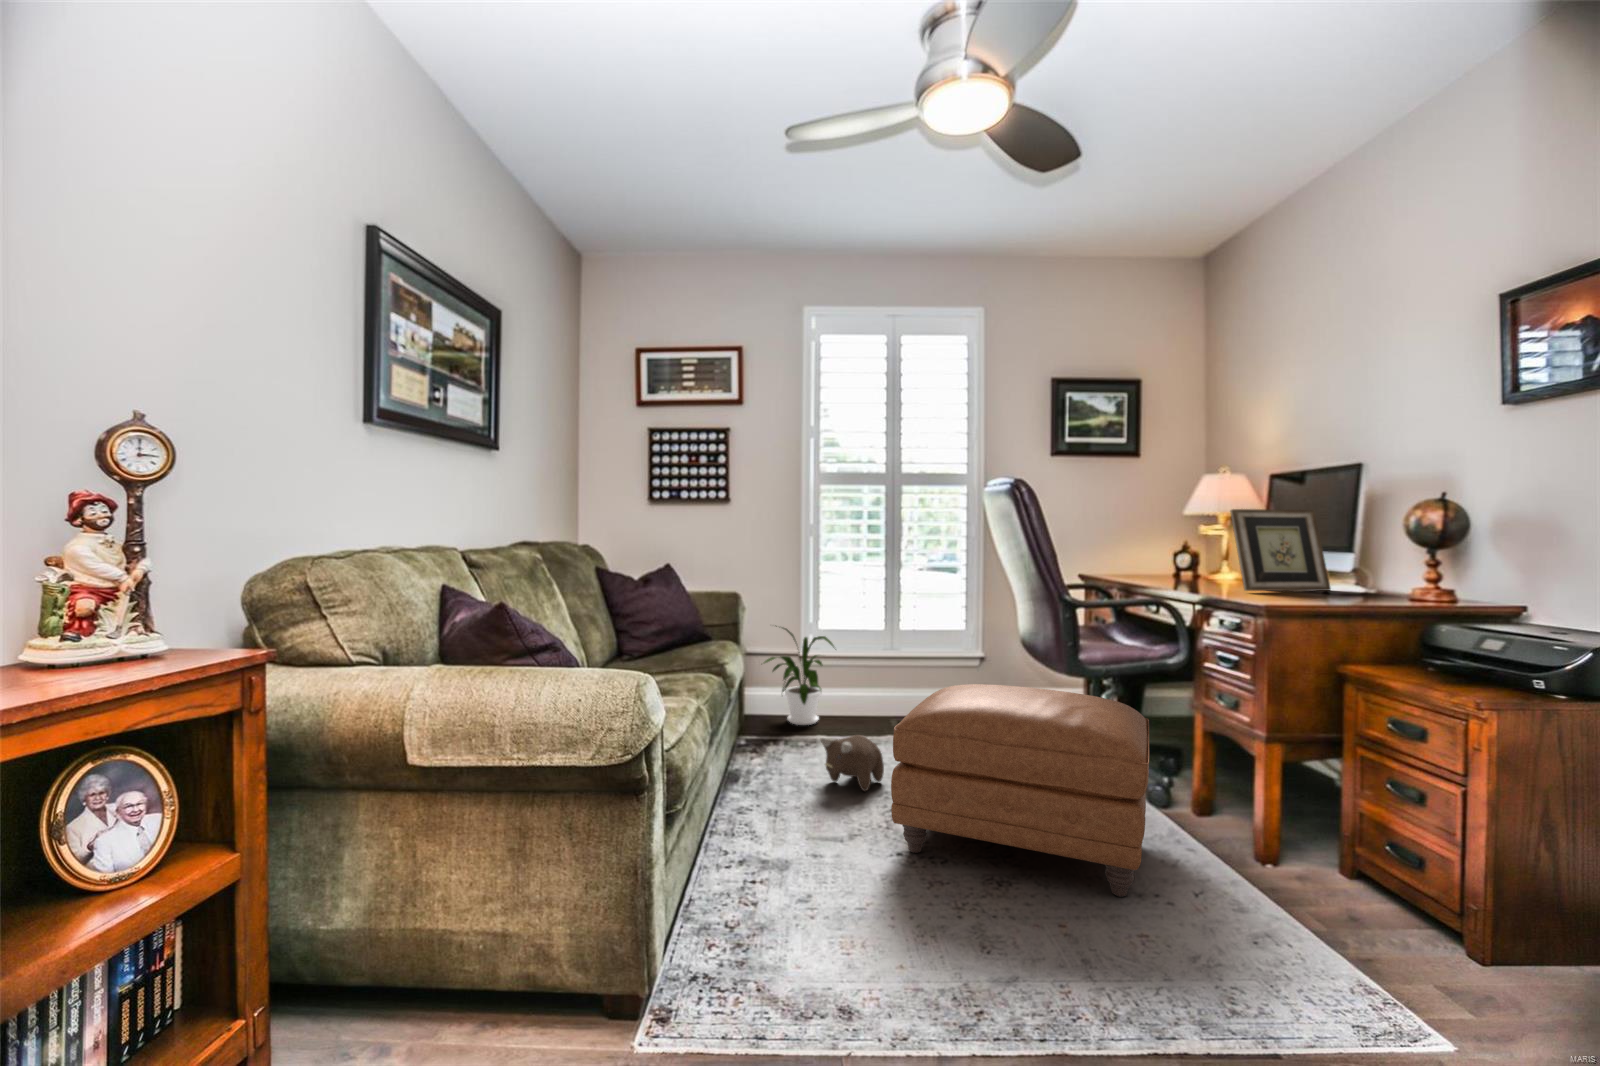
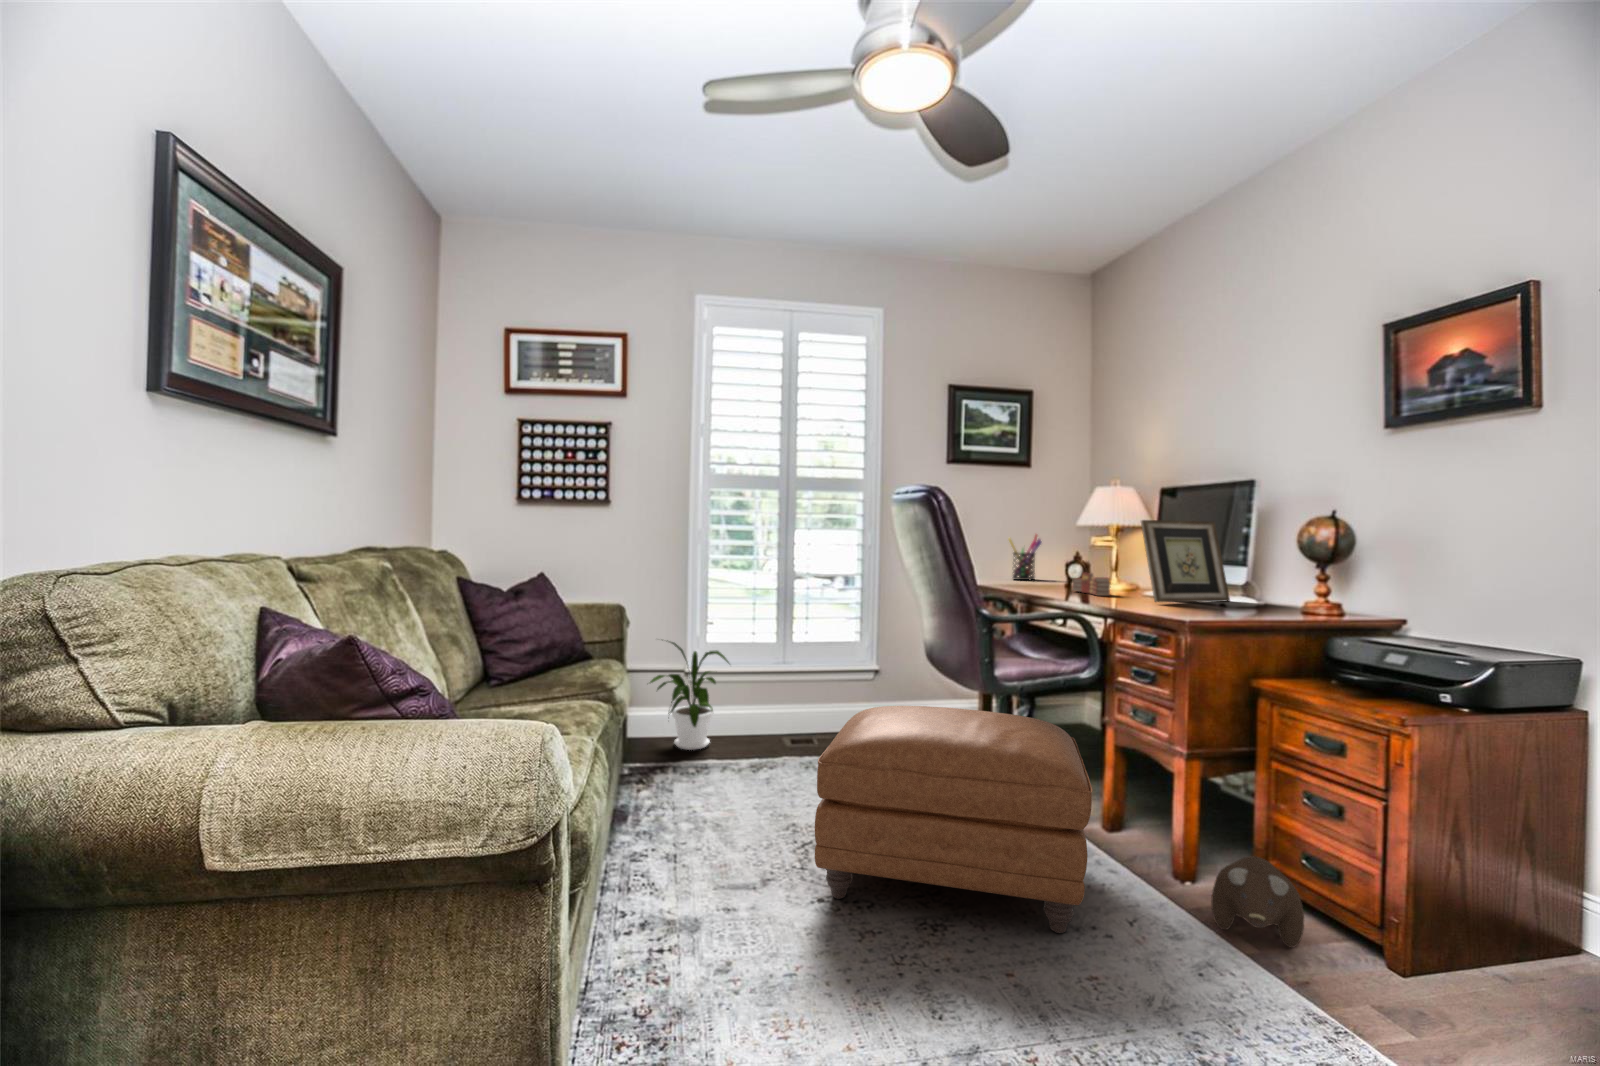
pen holder: none [1111,527,1147,573] -> present [1009,535,1041,580]
book: none [1168,563,1206,586] -> present [1072,572,1110,596]
plush toy: present [821,735,884,791] -> present [1211,856,1304,948]

